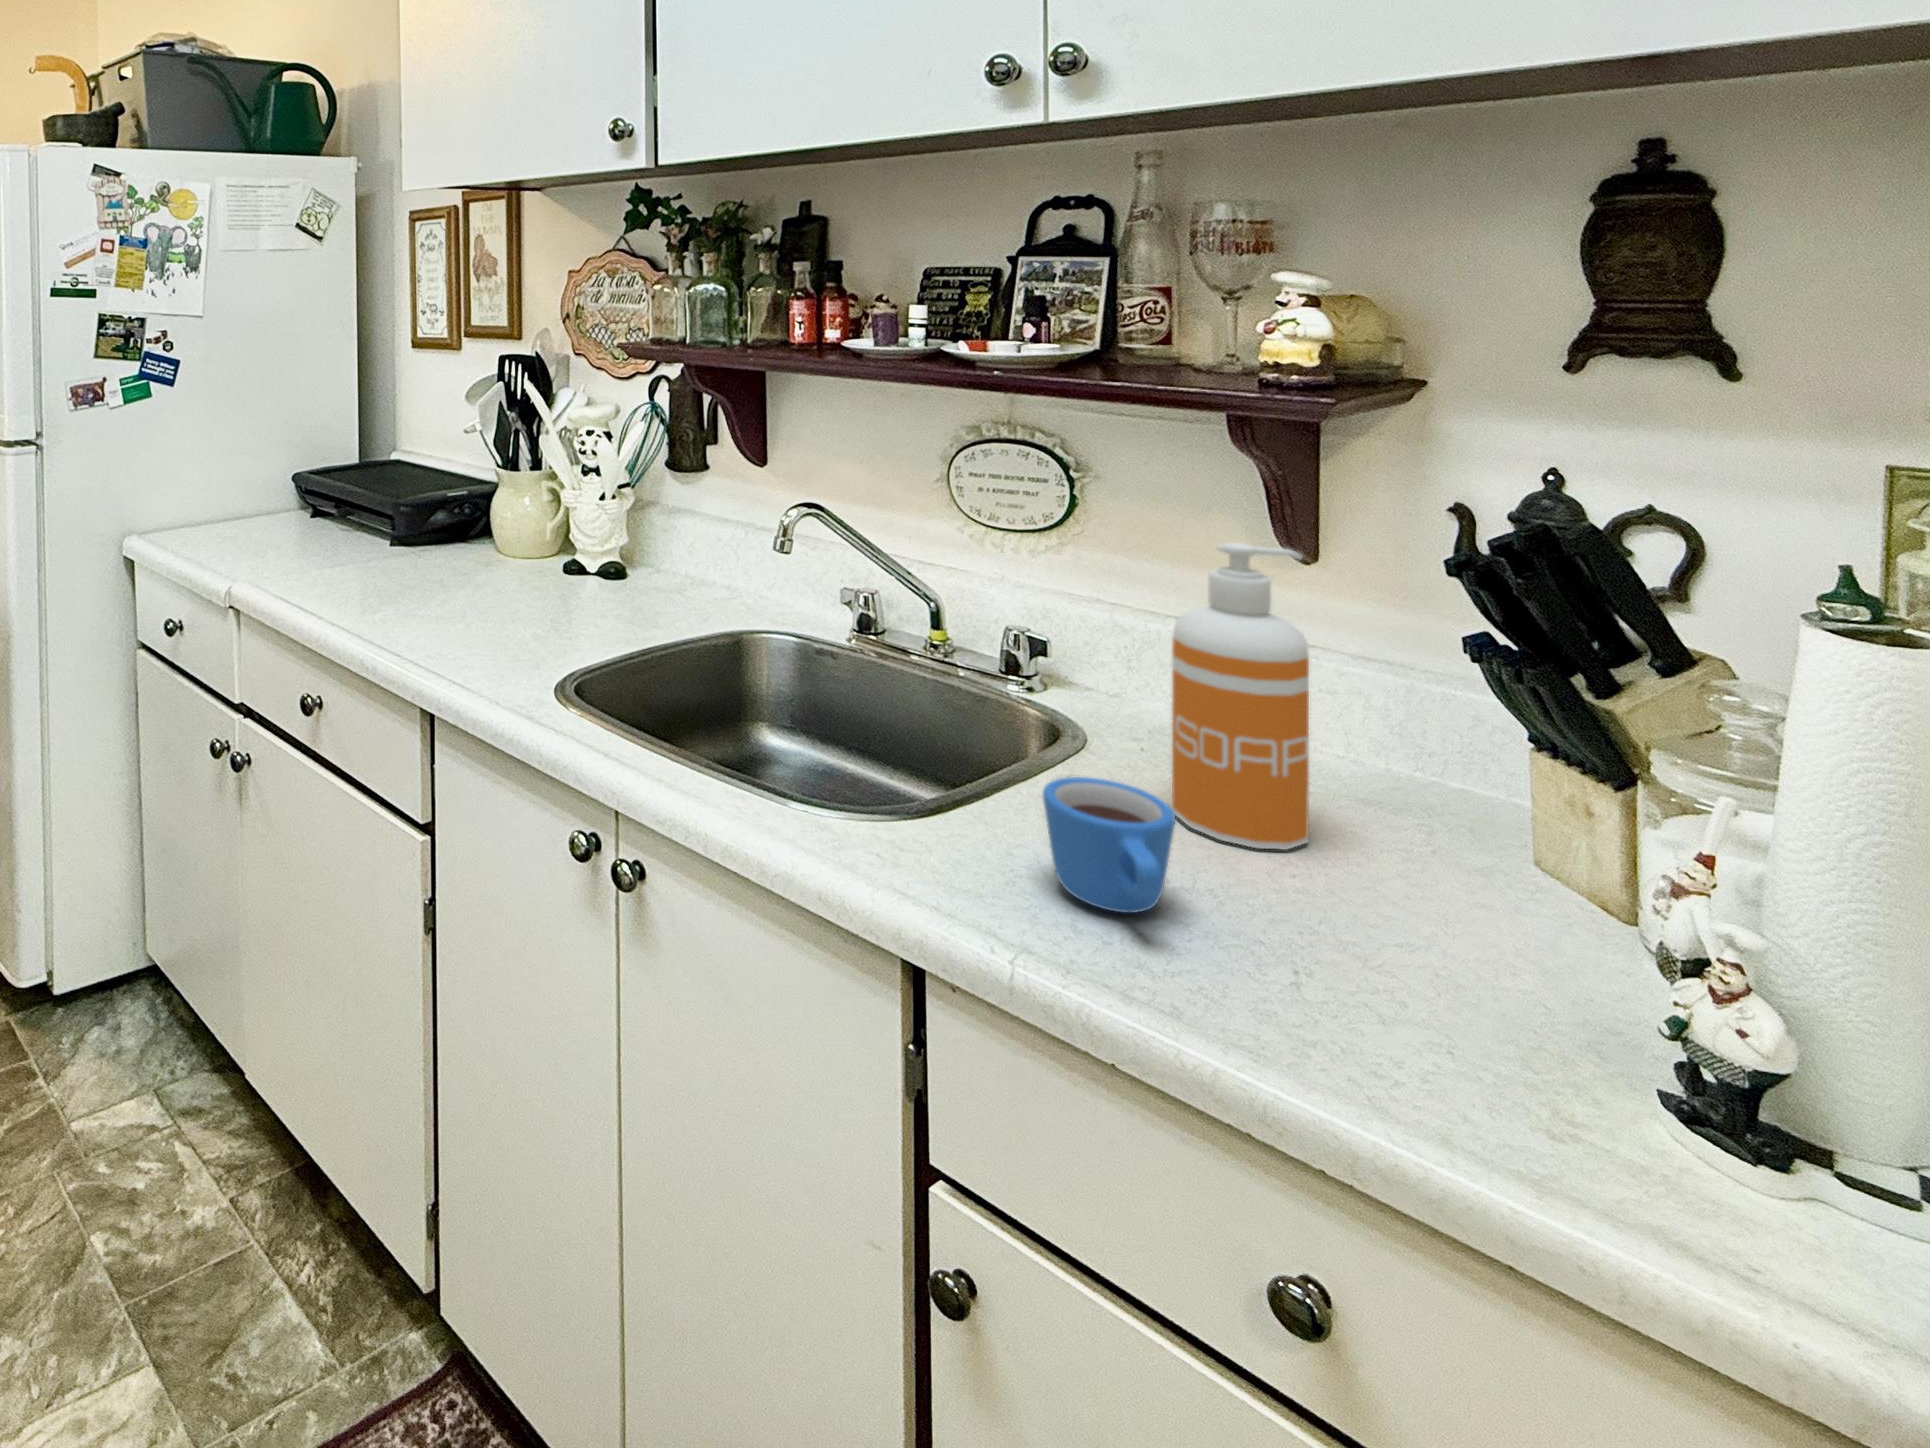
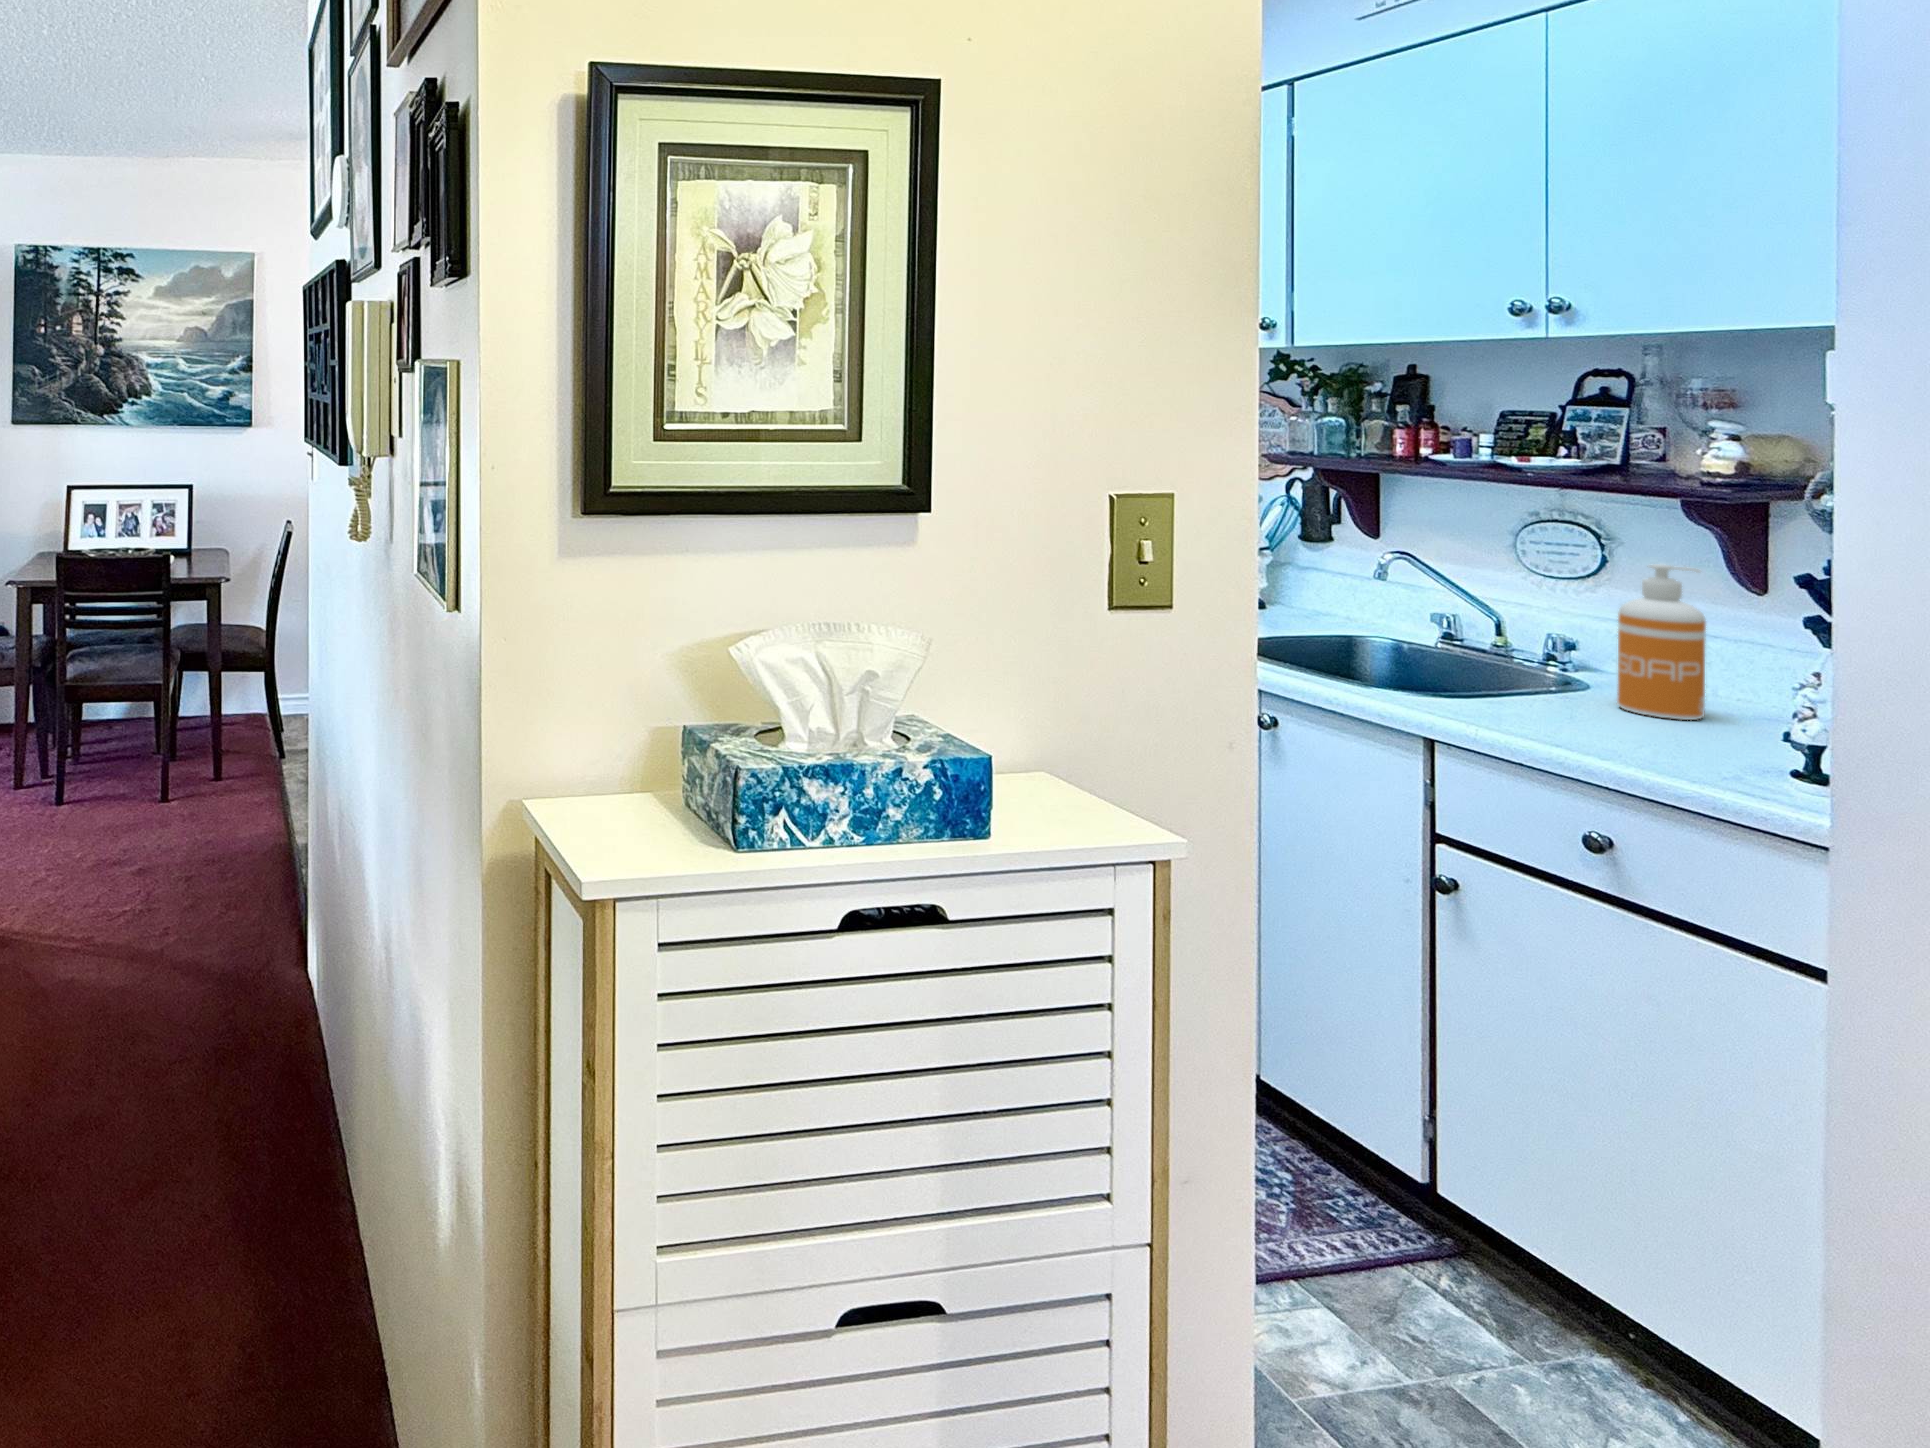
mug: present [1043,777,1175,913] -> none [1510,665,1585,720]

